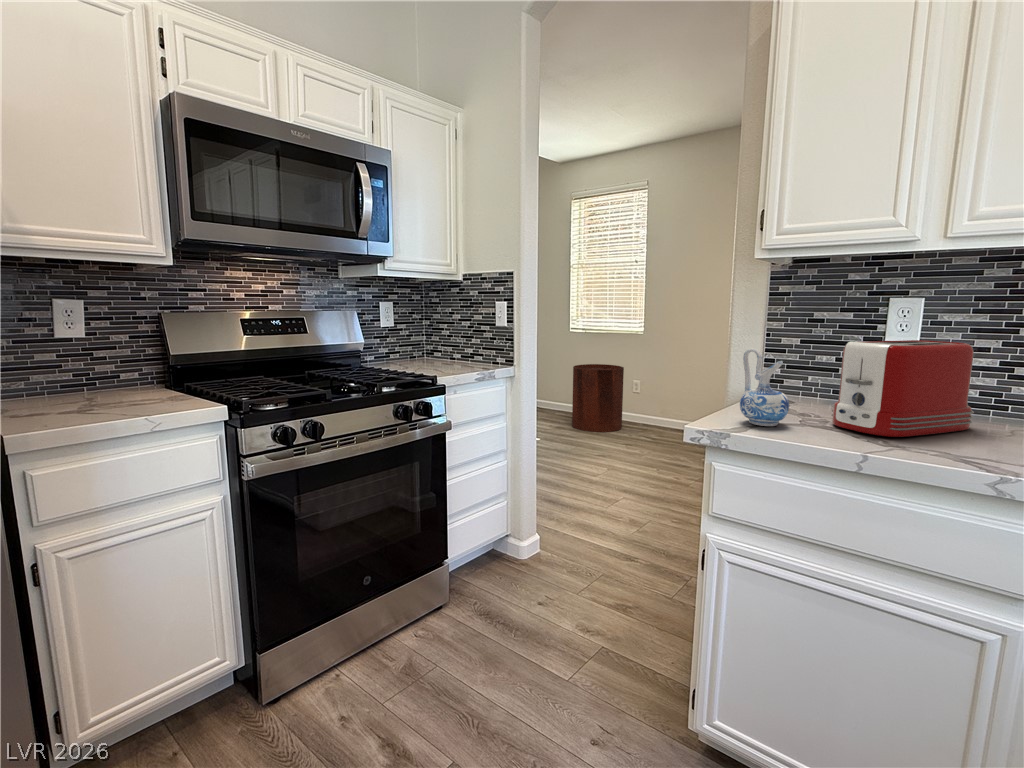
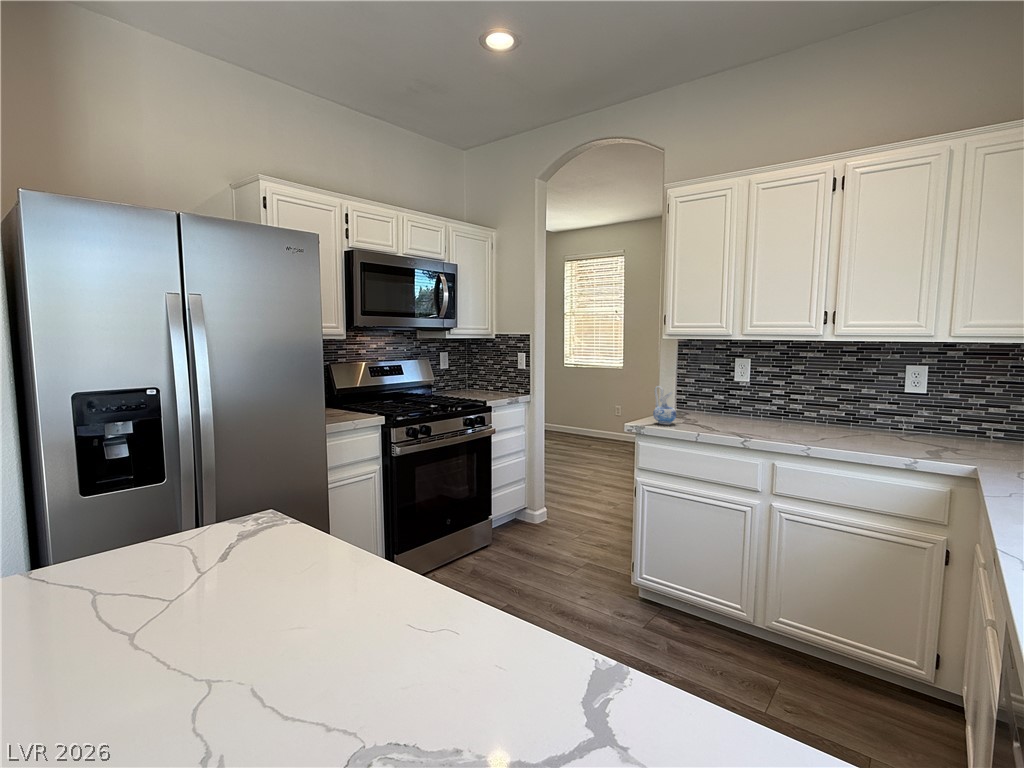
toaster: present [832,340,974,437] -> none [698,381,764,428]
trash can: present [572,364,624,432] -> none [567,392,607,446]

